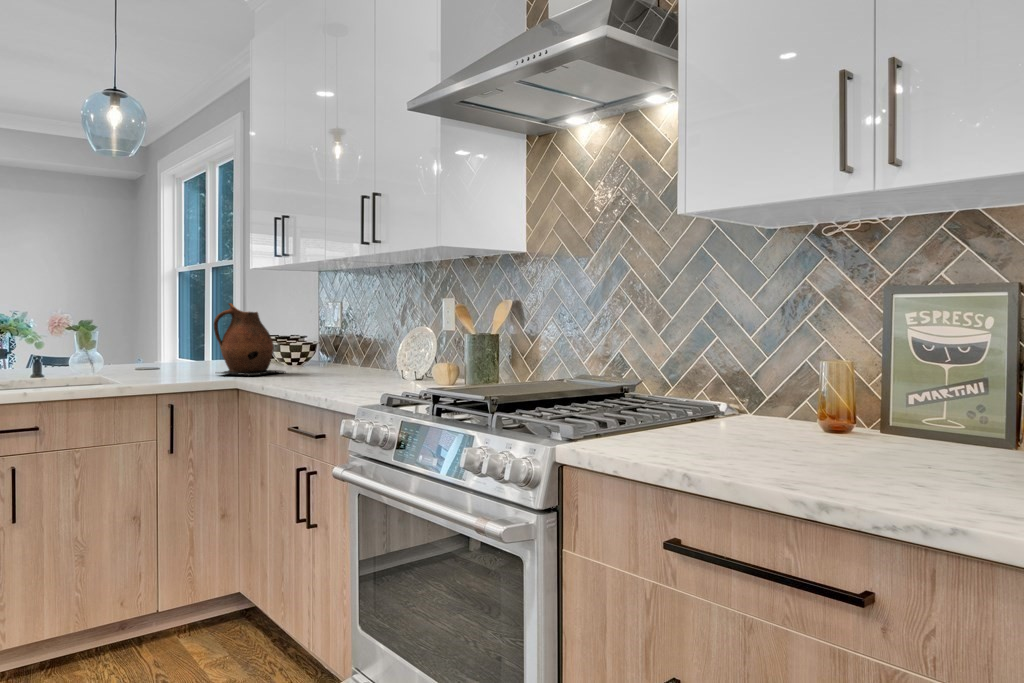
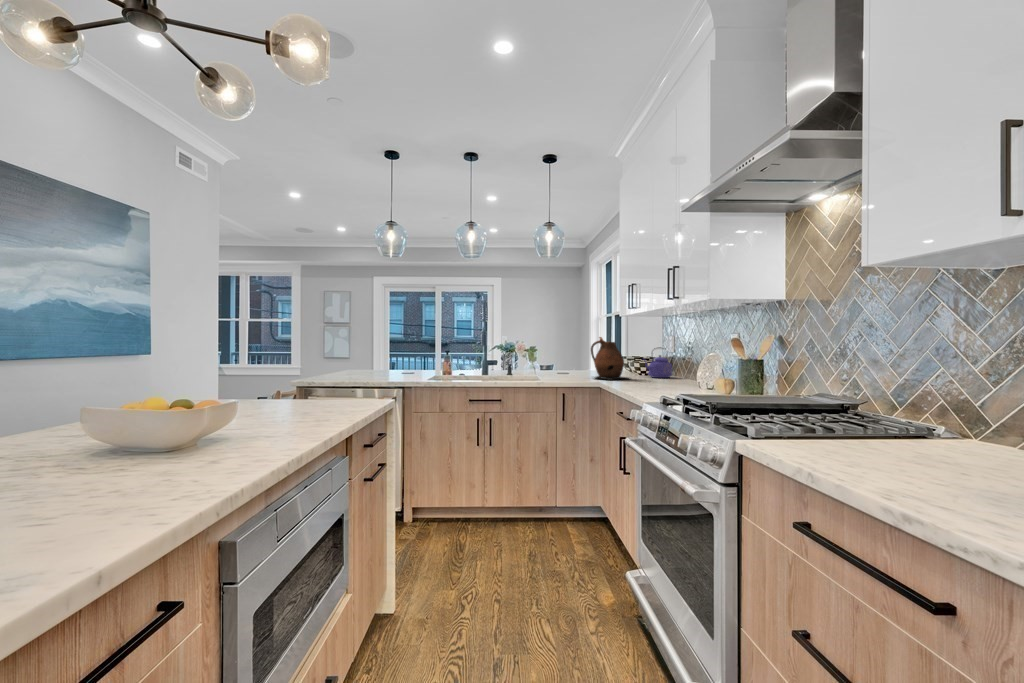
kettle: none [299,321,344,369] -> present [644,347,672,378]

